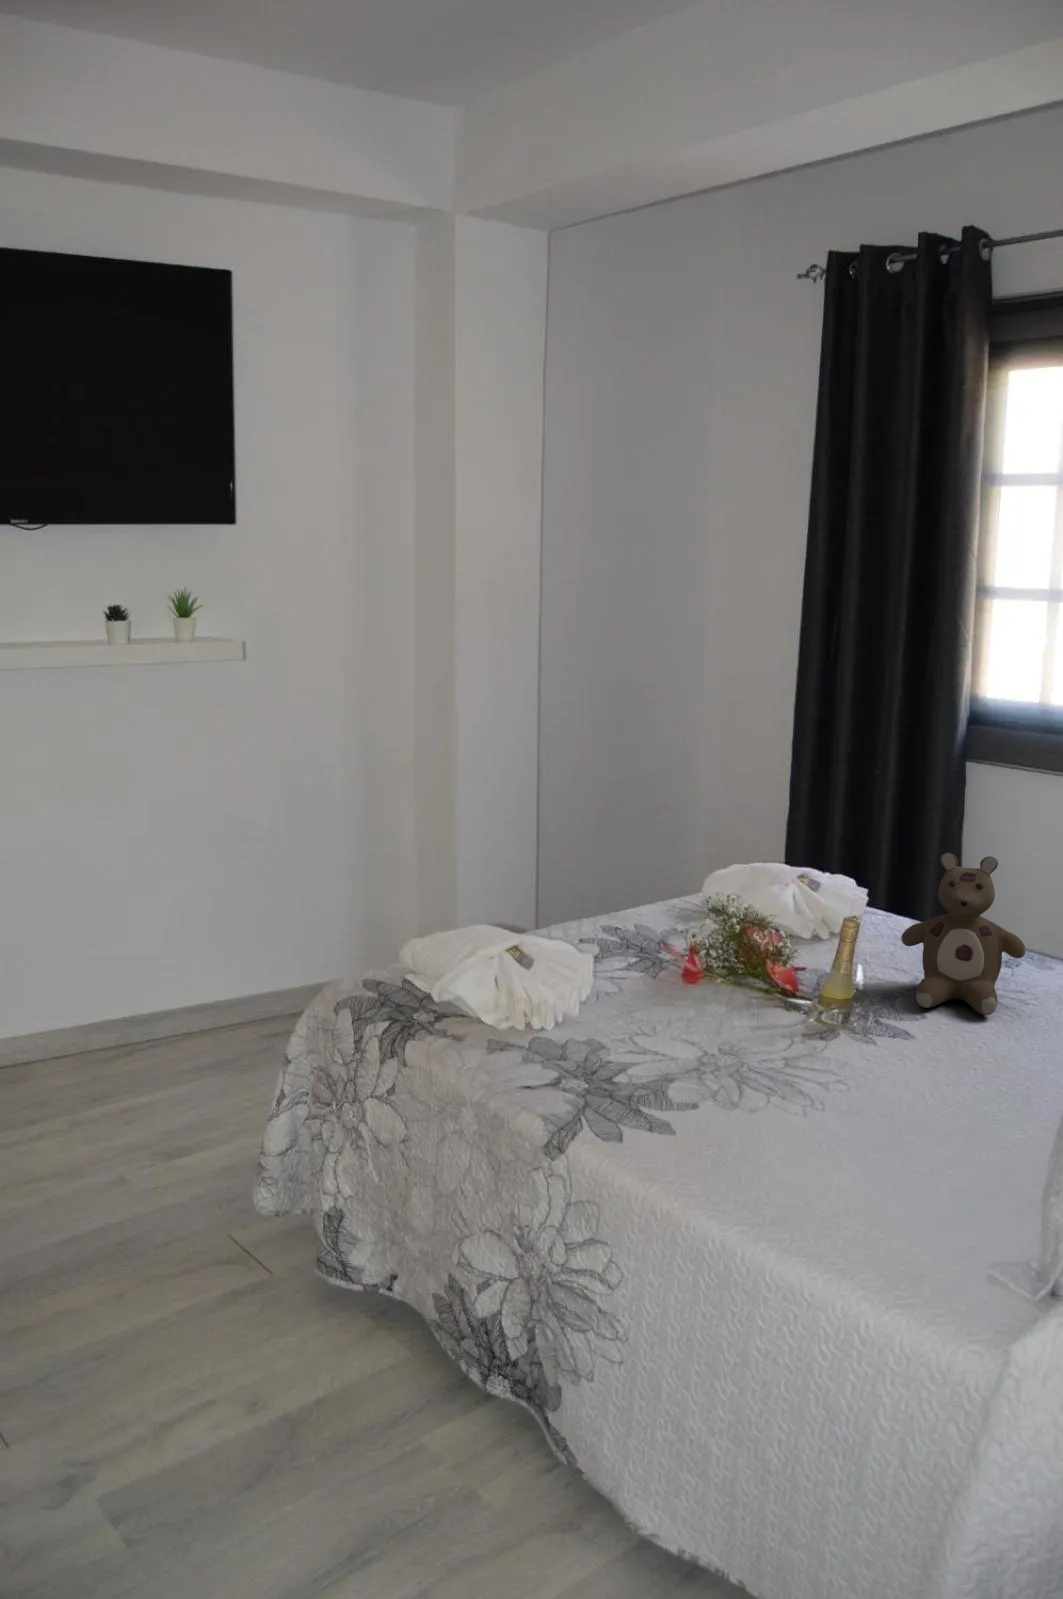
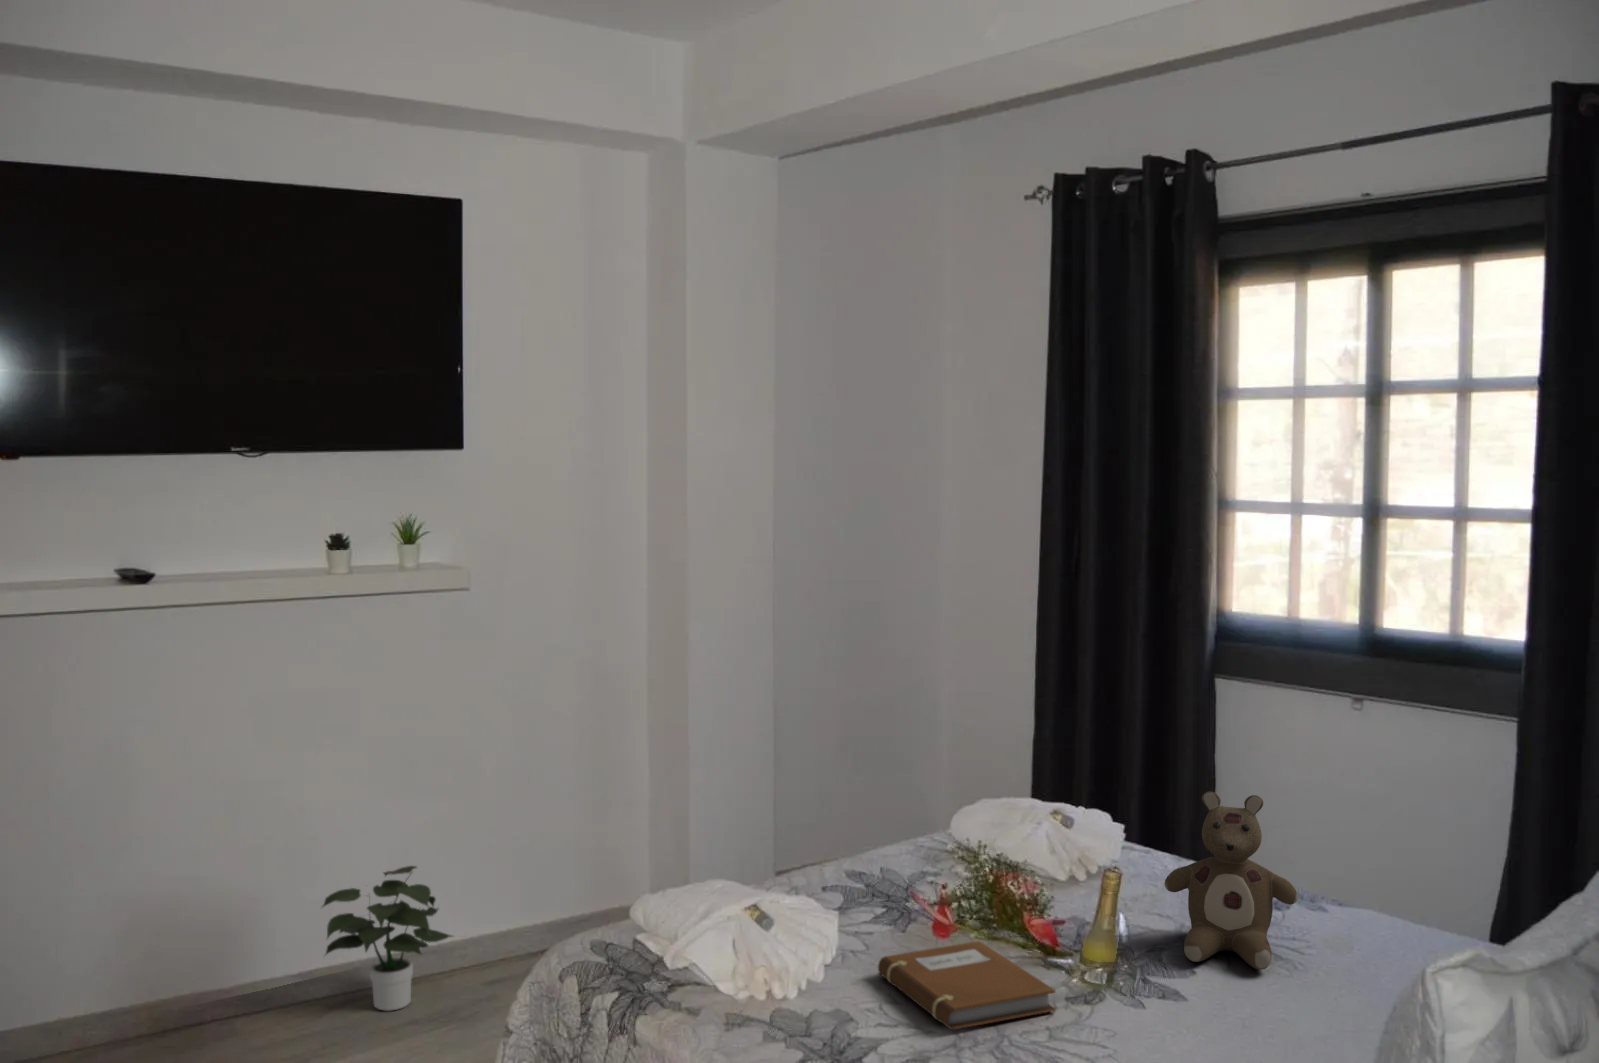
potted plant: none [105,926,231,1058] -> present [323,866,452,1011]
notebook: none [630,985,793,1057] -> present [878,941,1055,1030]

